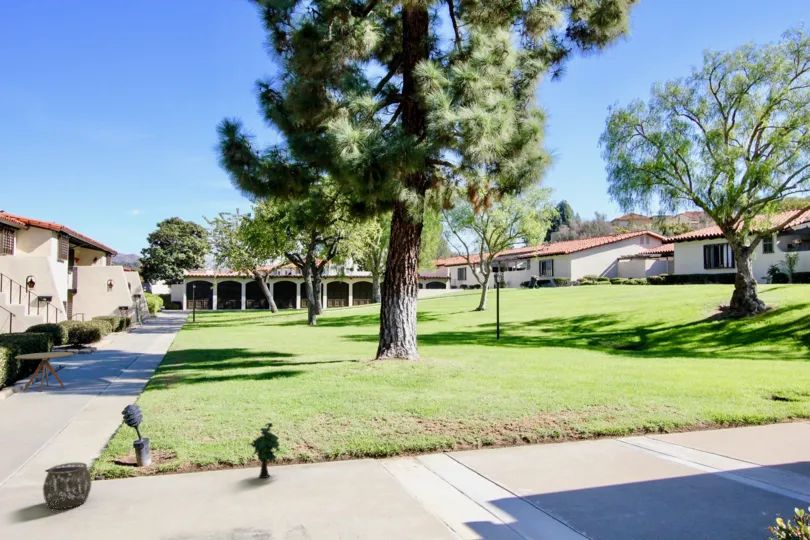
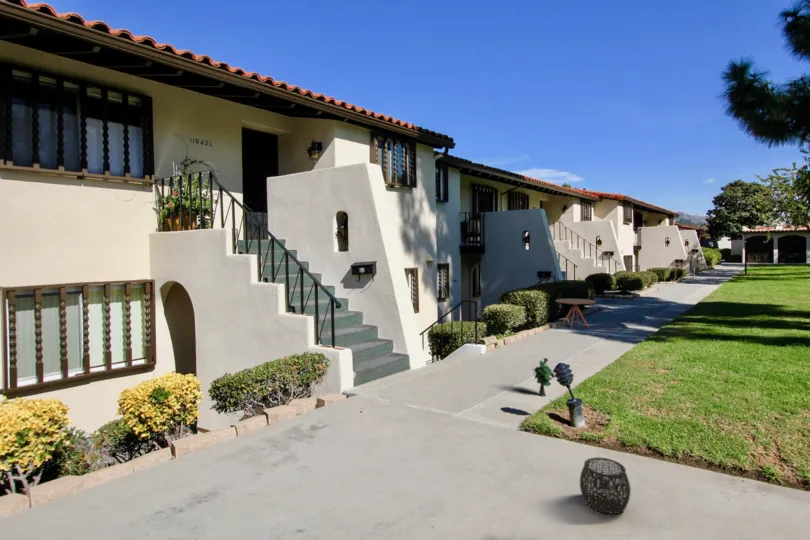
decorative plant: present [250,423,280,478] -> present [534,358,555,396]
woven basket: present [43,463,91,509] -> present [580,457,631,515]

